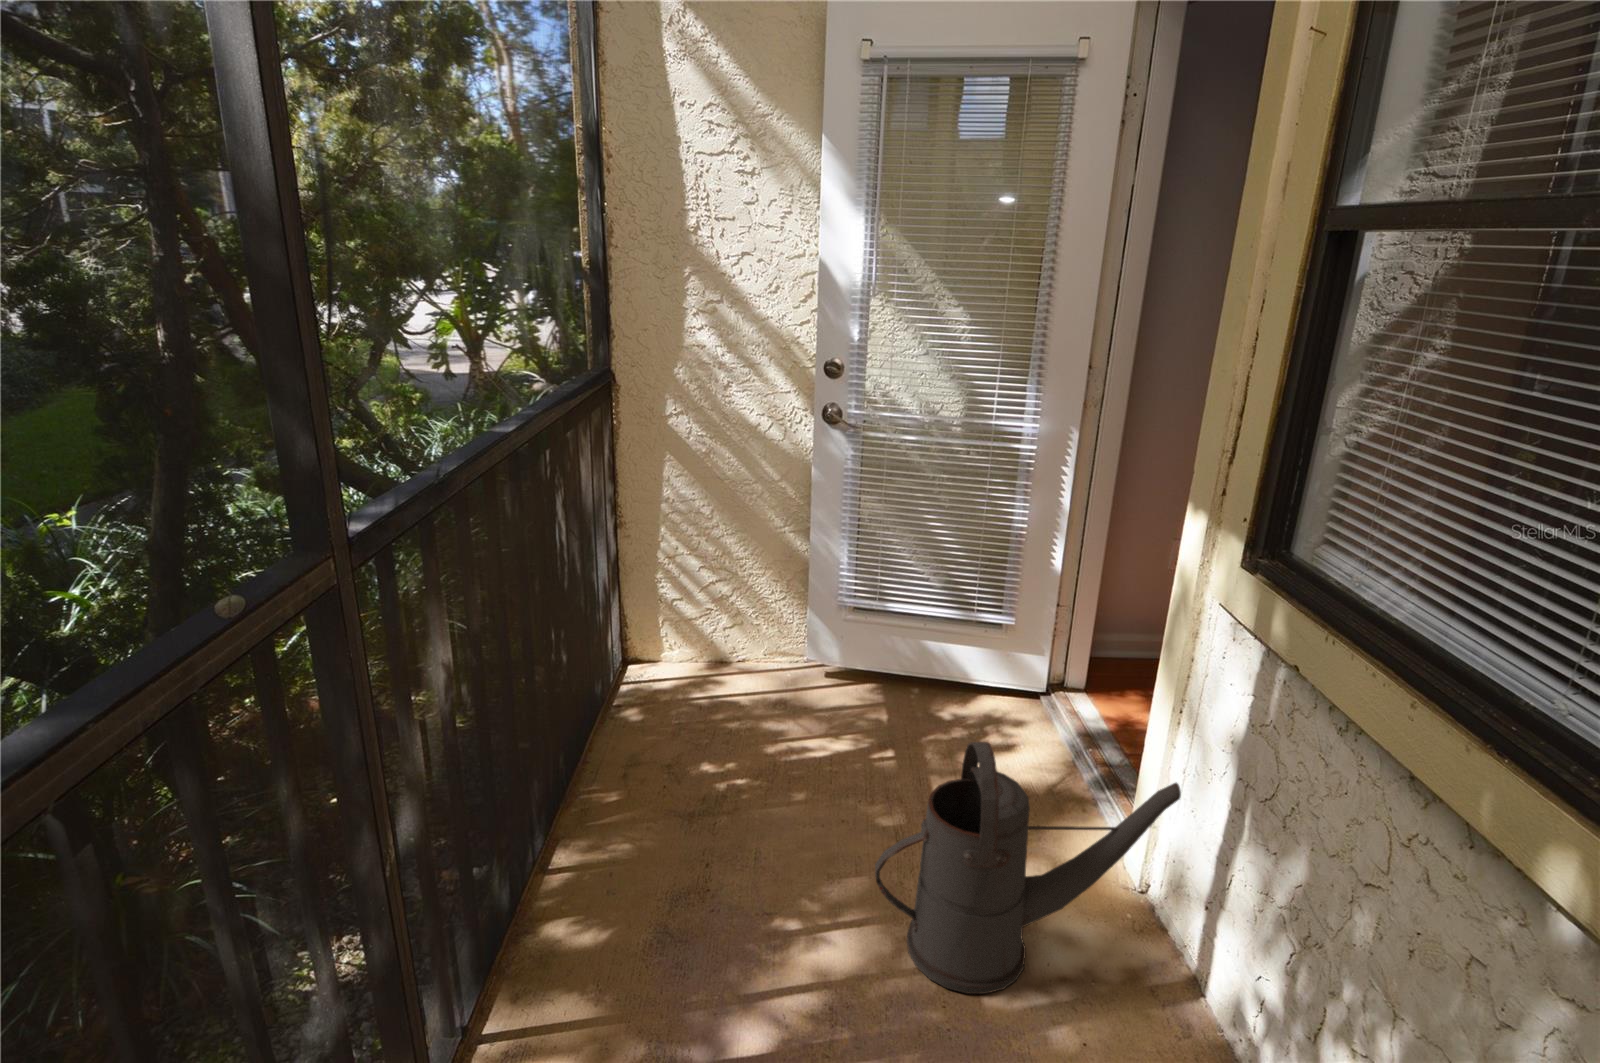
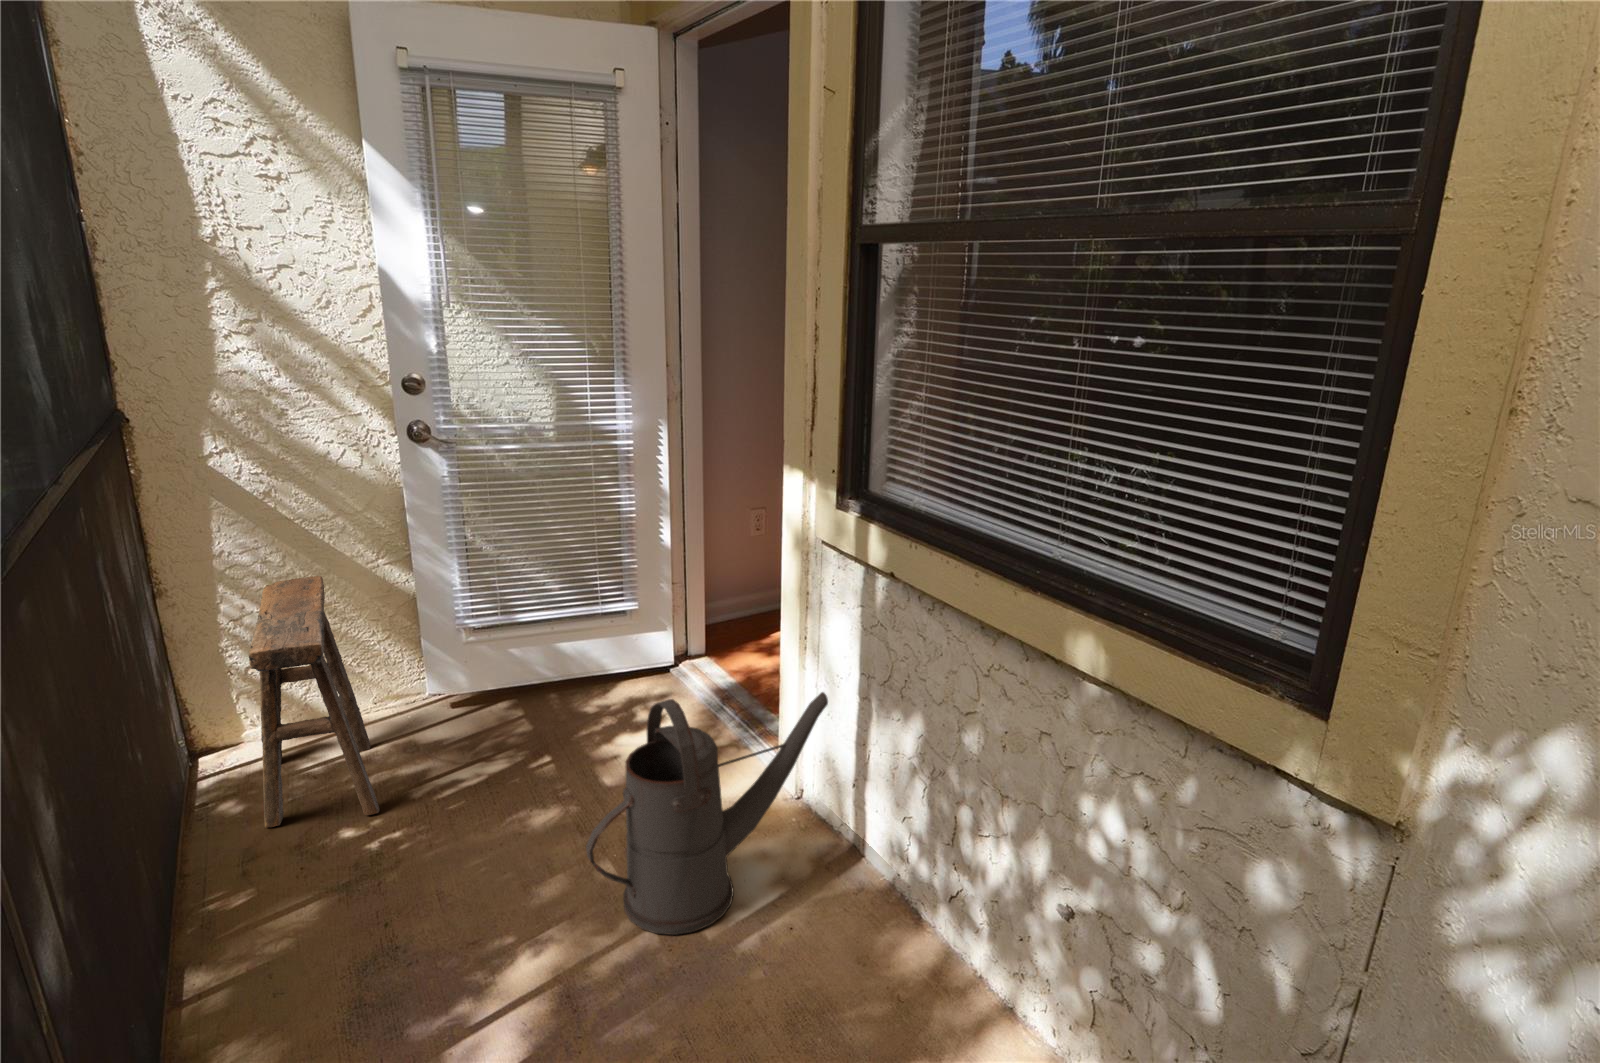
stool: none [650,531,751,758] -> present [248,576,379,828]

